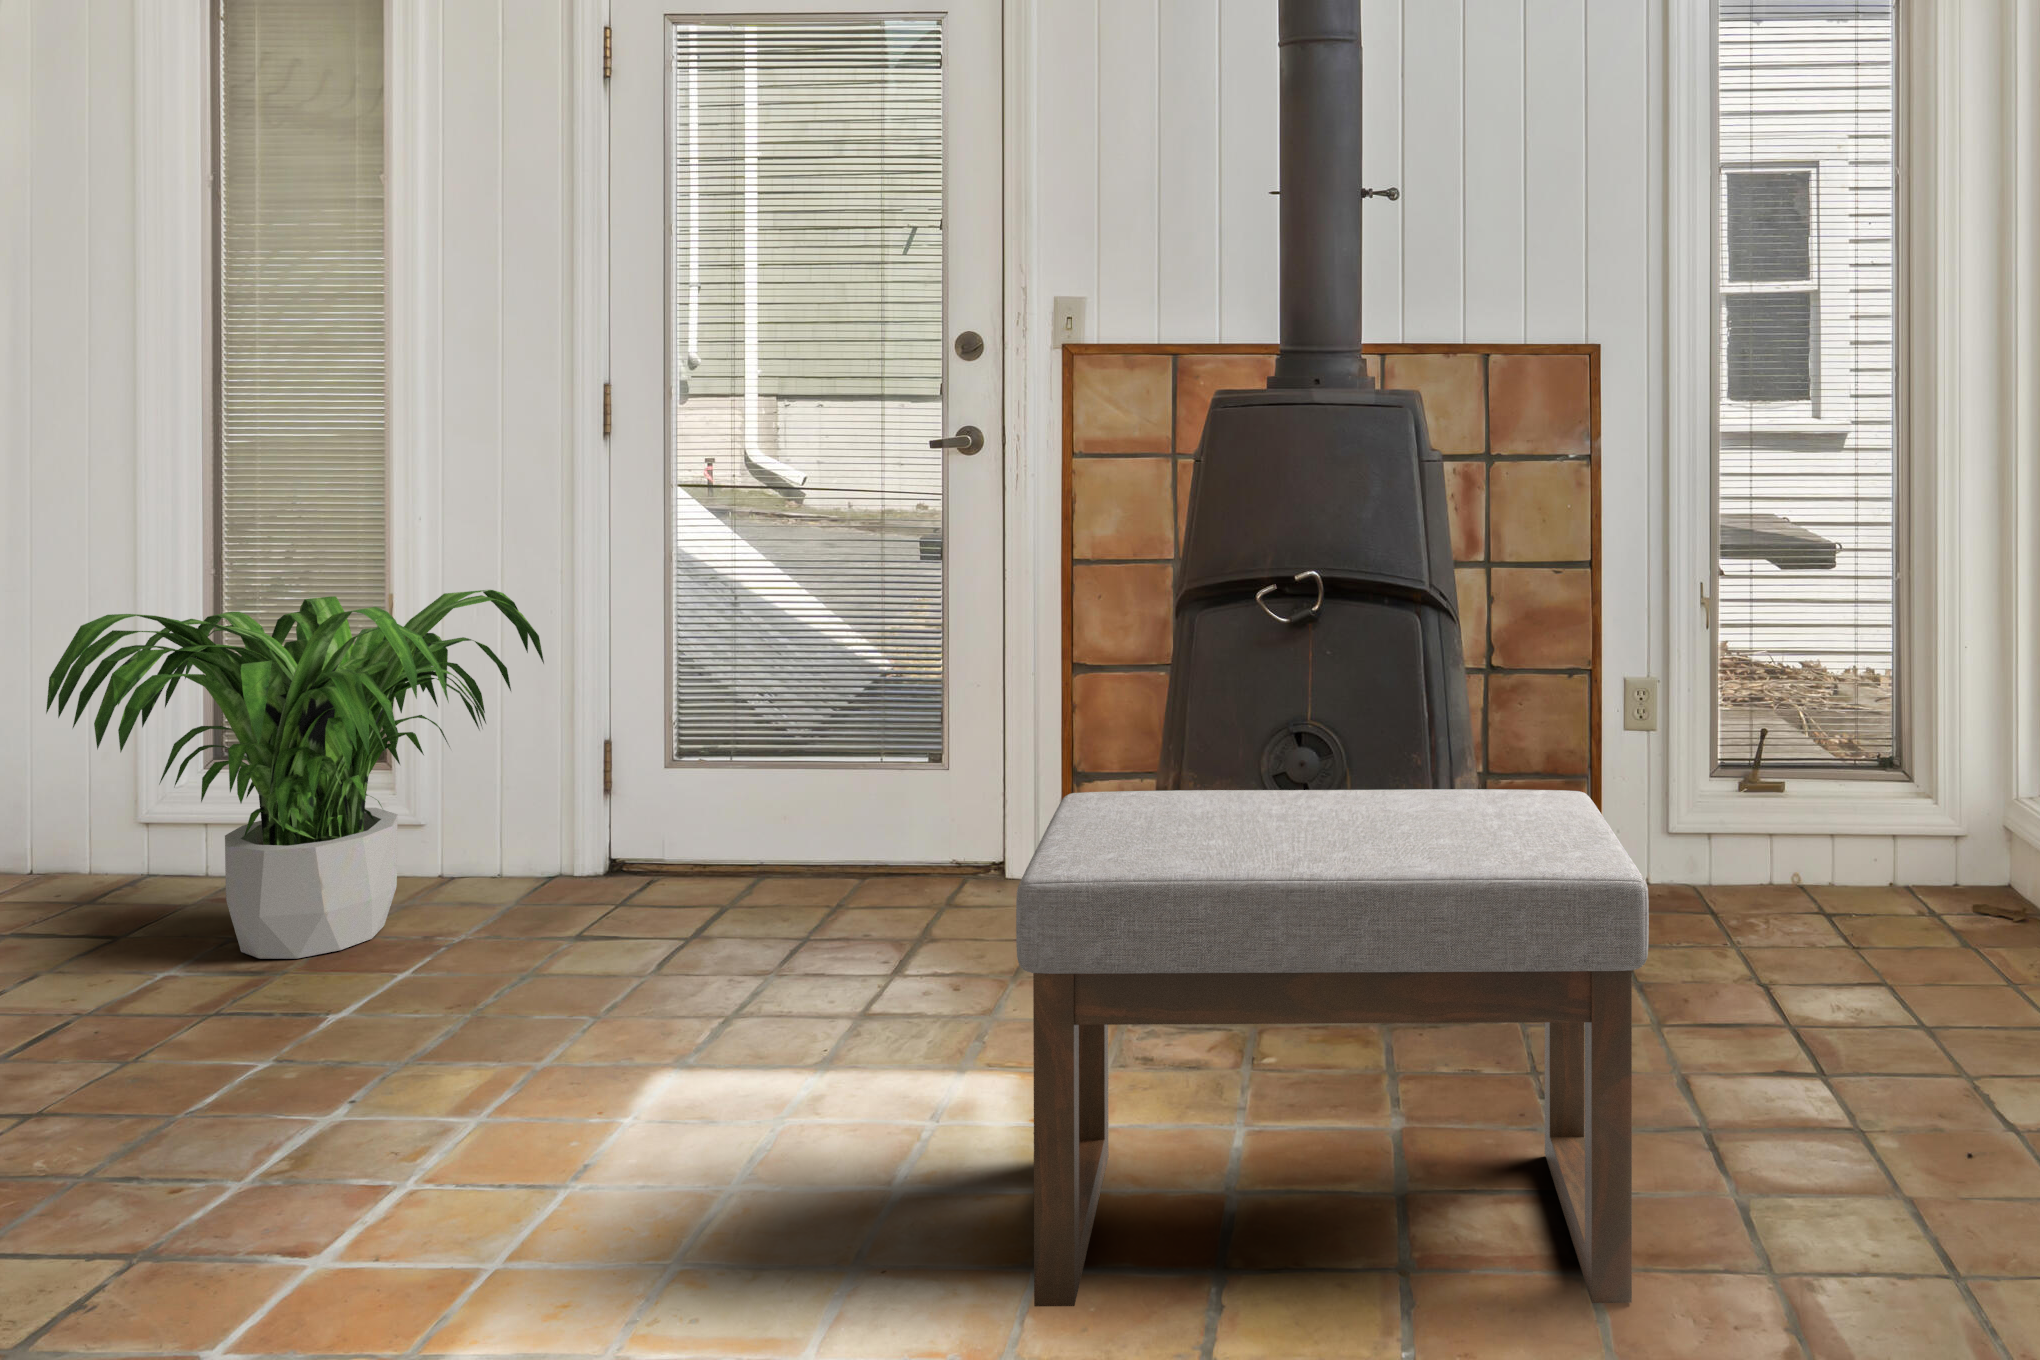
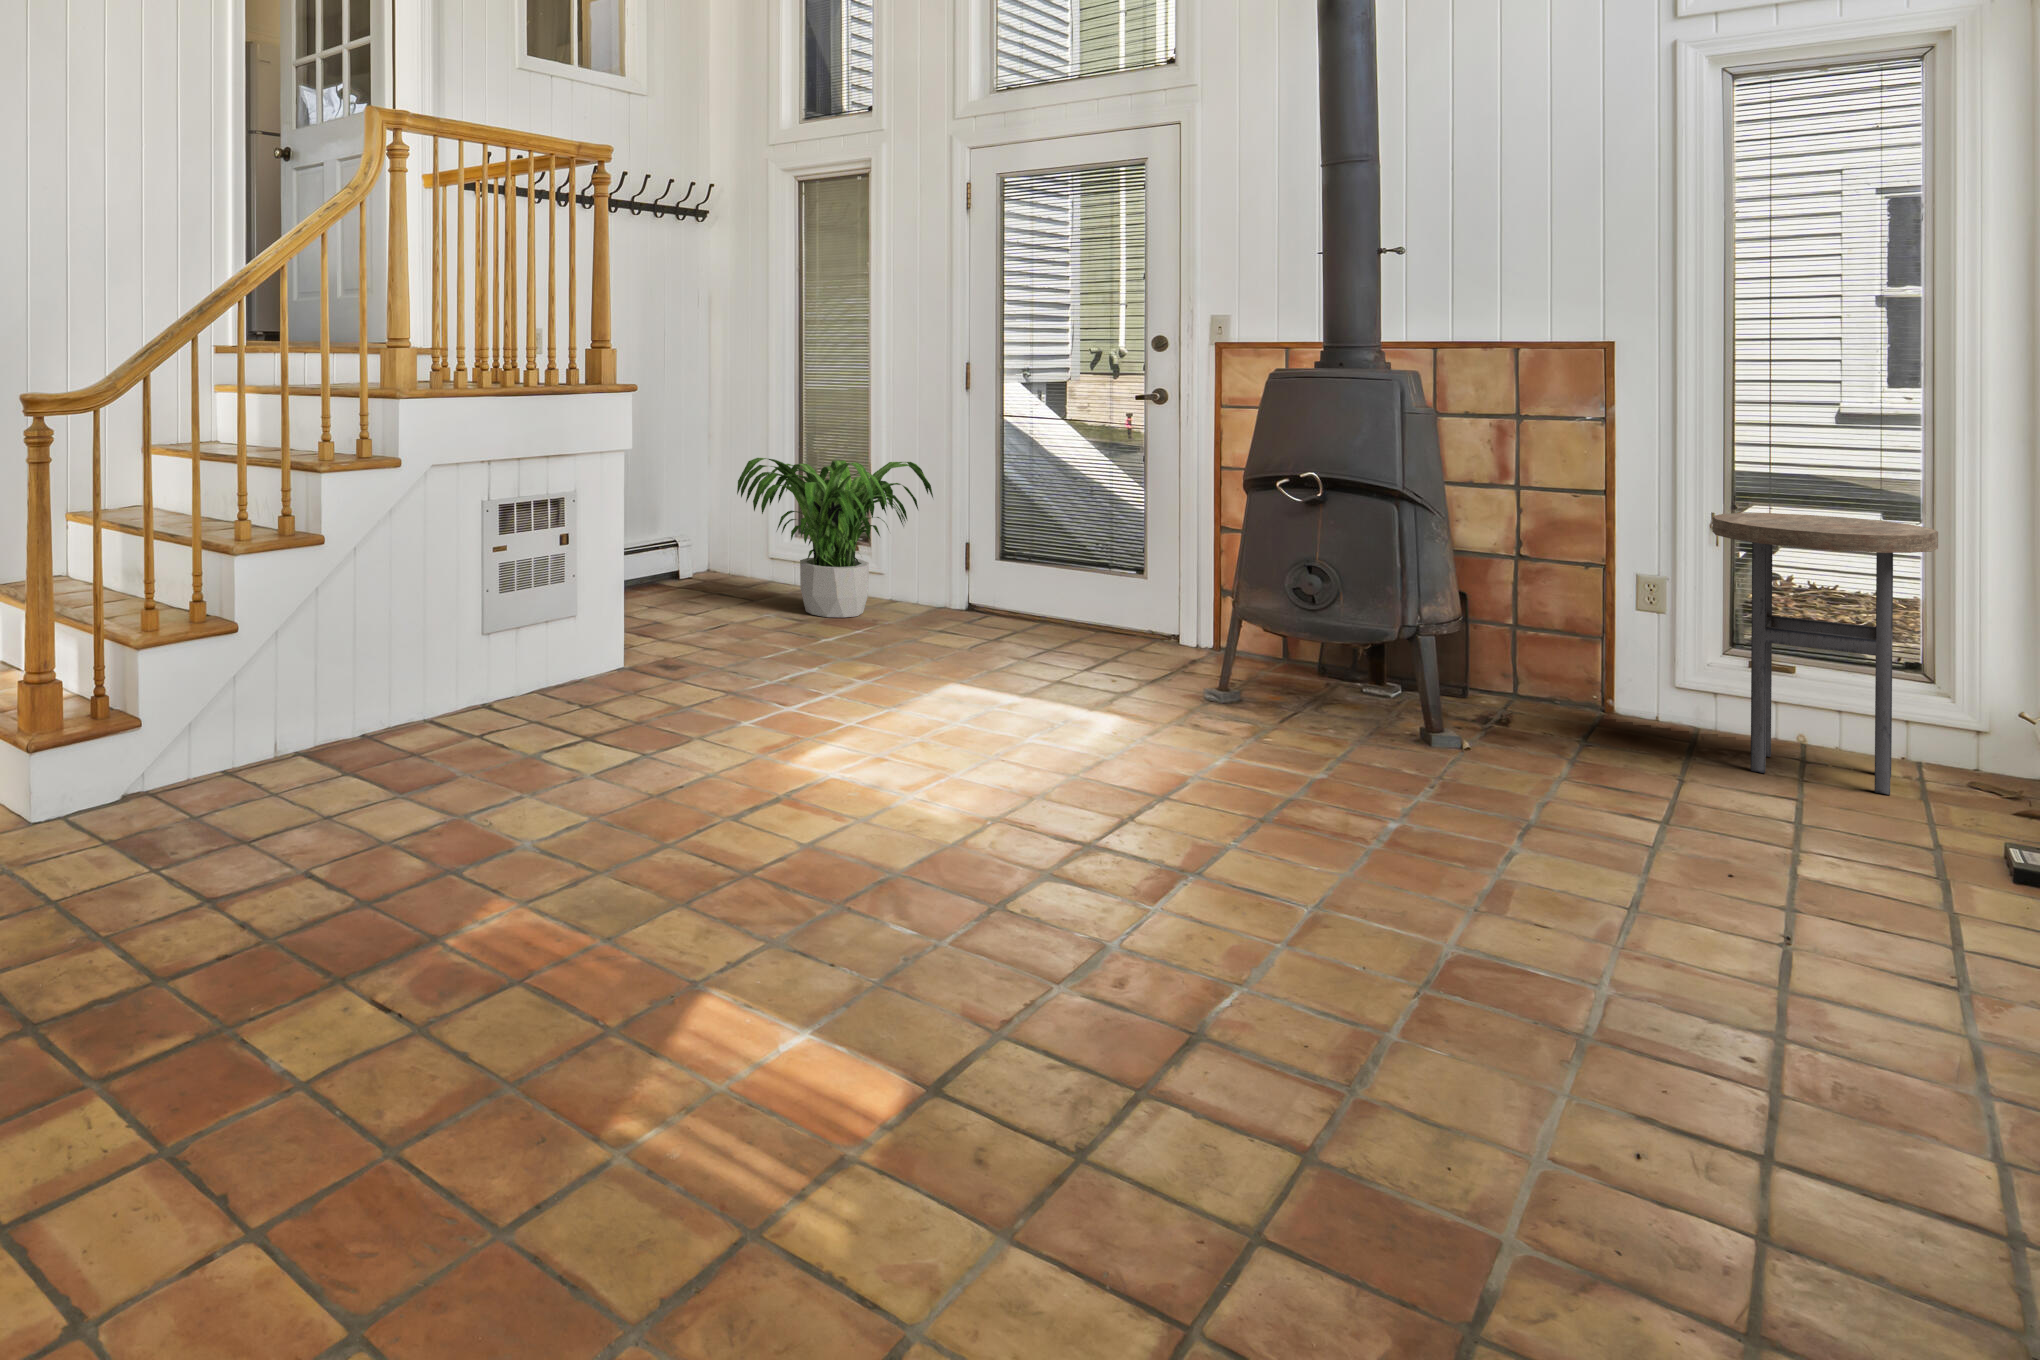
side table: none [1746,576,1975,949] -> present [1712,513,1938,795]
ottoman: present [1016,789,1649,1307] -> none [1081,561,1438,833]

